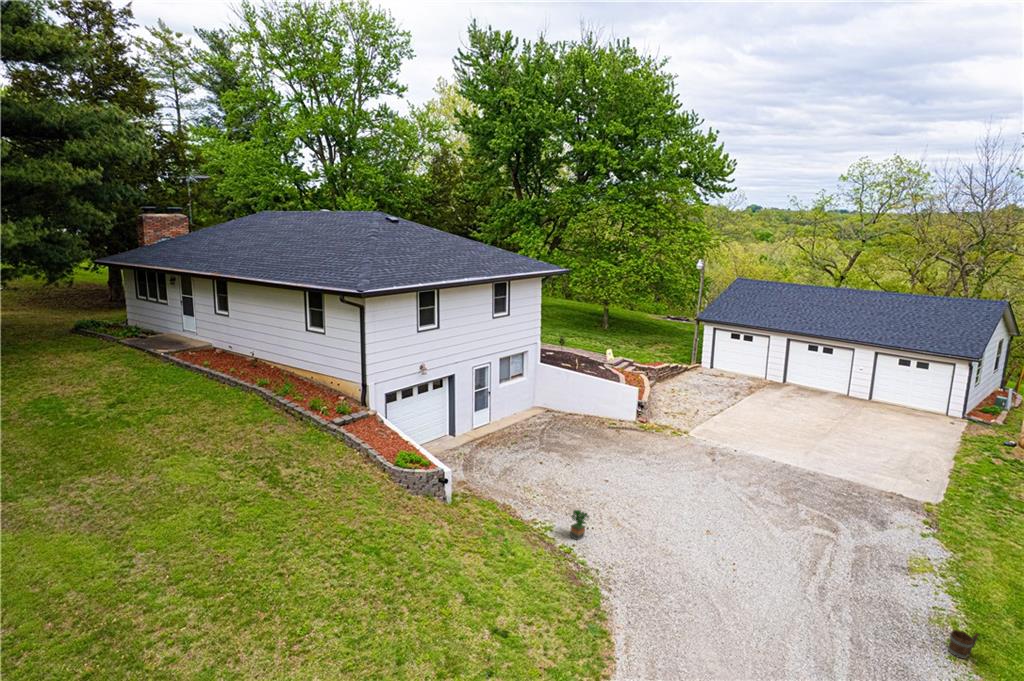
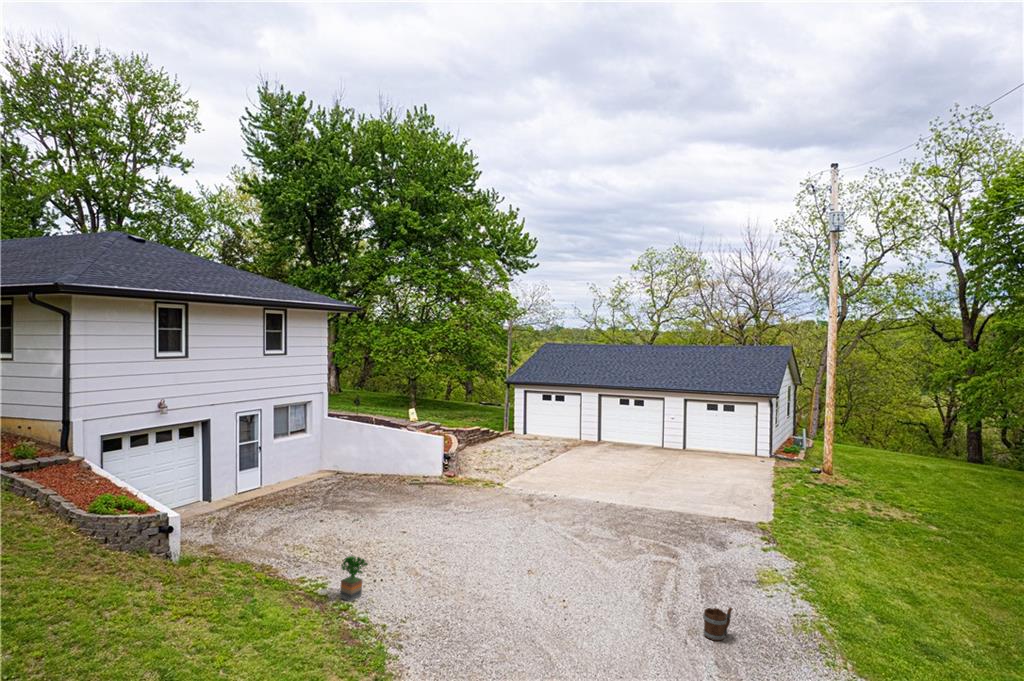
bucket: present [948,630,979,659] -> present [703,607,732,641]

